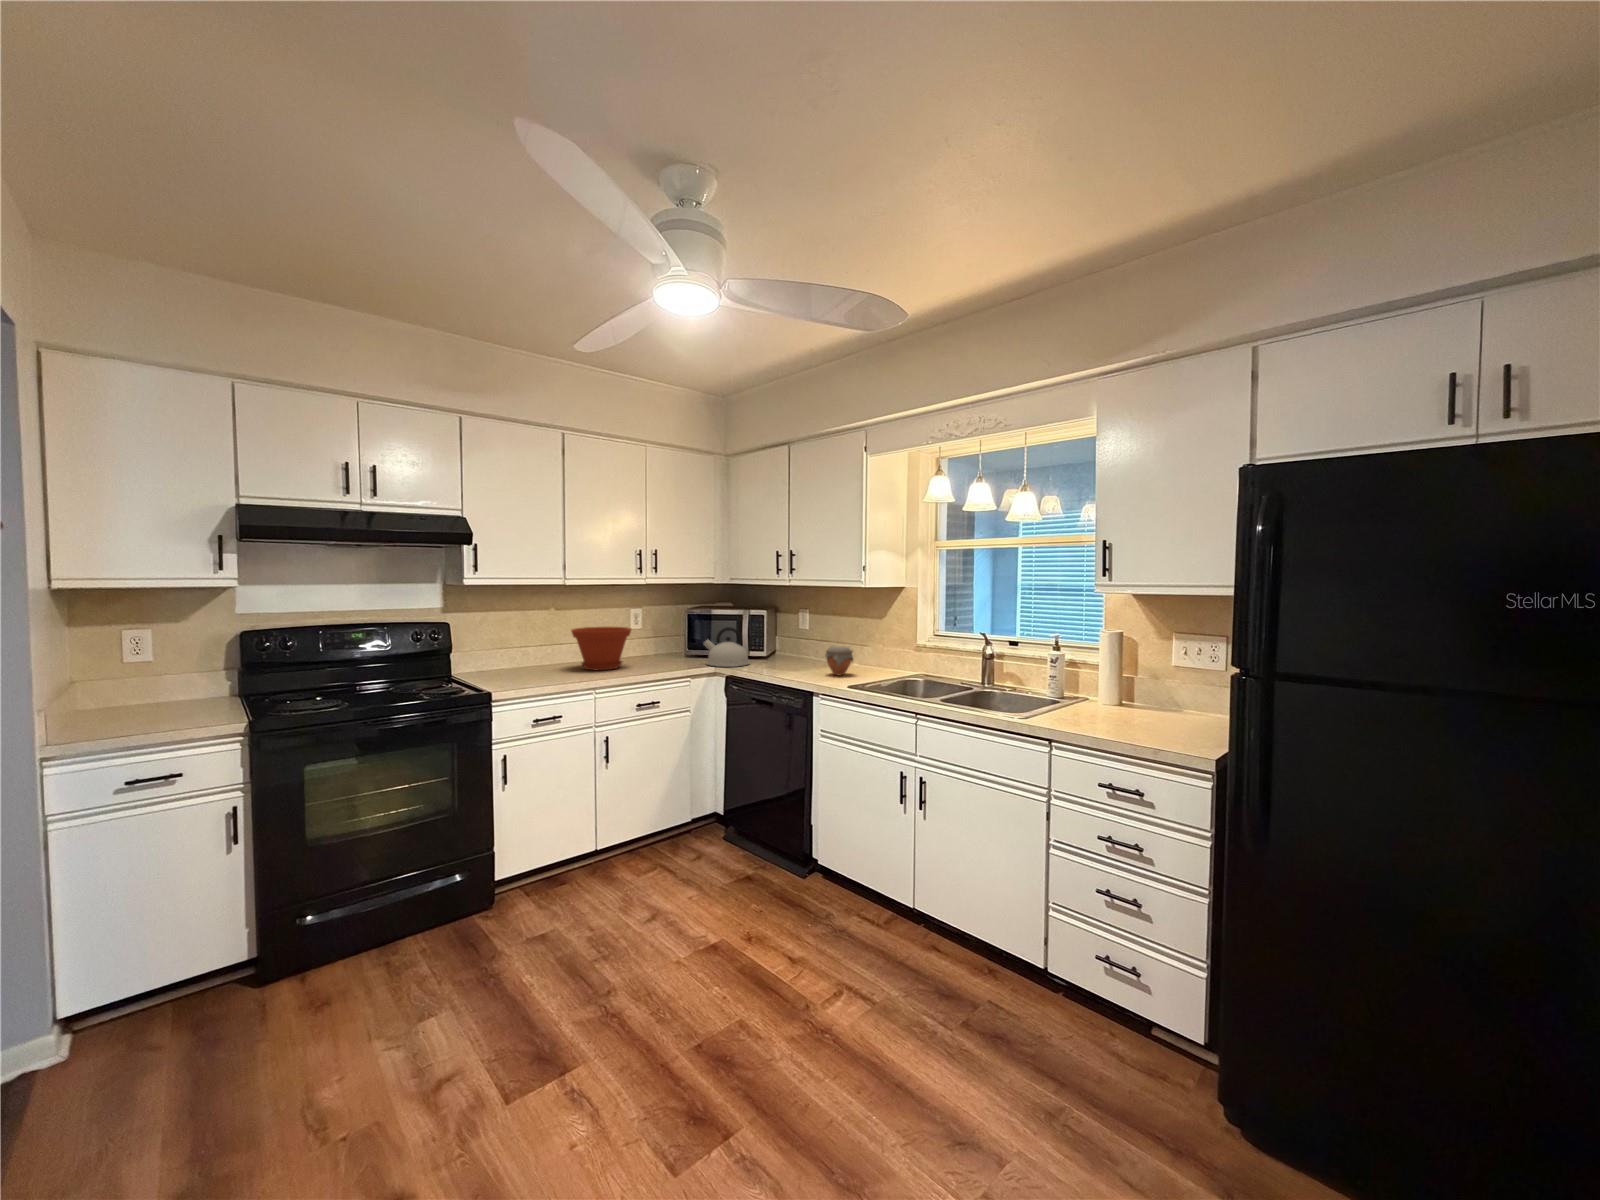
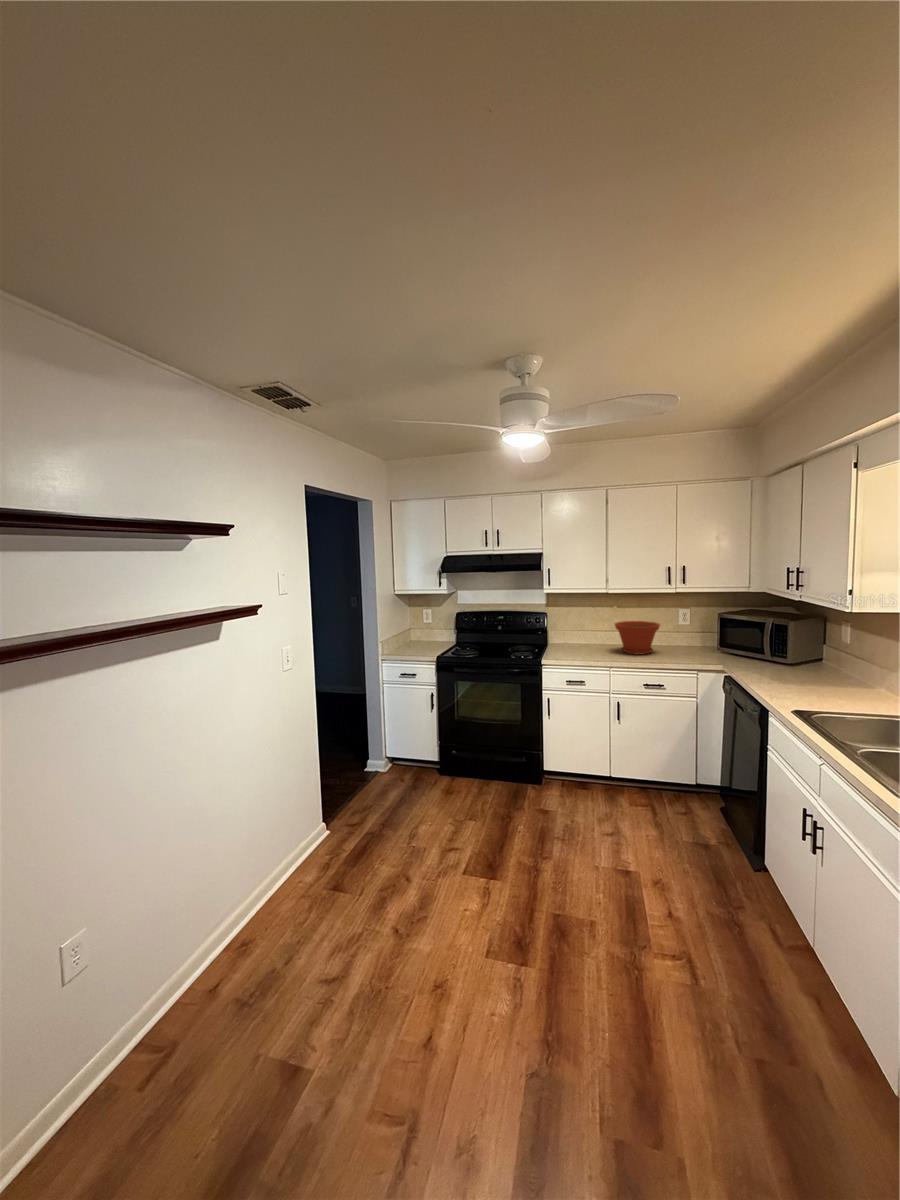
kettle: present [703,627,749,667] -> none [718,632,762,669]
jar: present [825,646,853,676] -> none [801,666,839,698]

